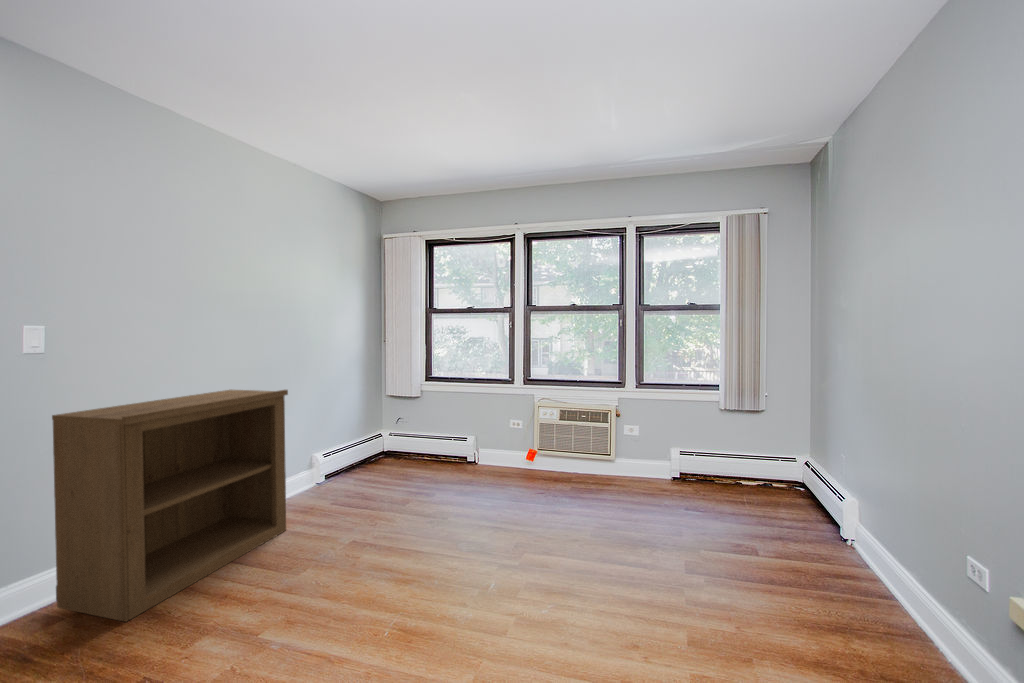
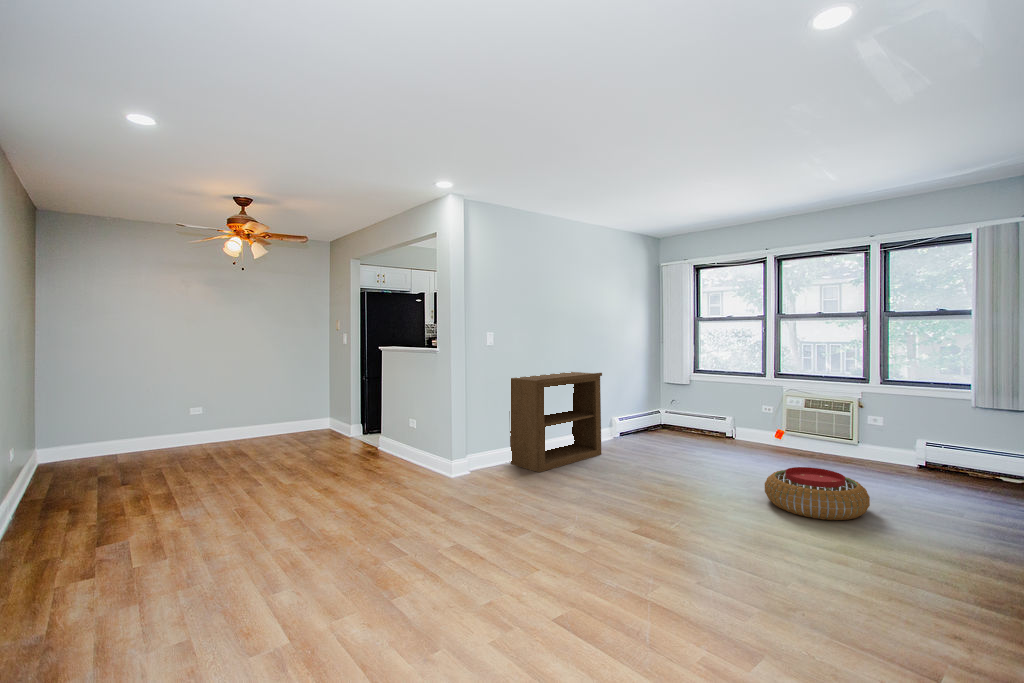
pouf: none [560,521,703,622] -> present [765,467,870,520]

